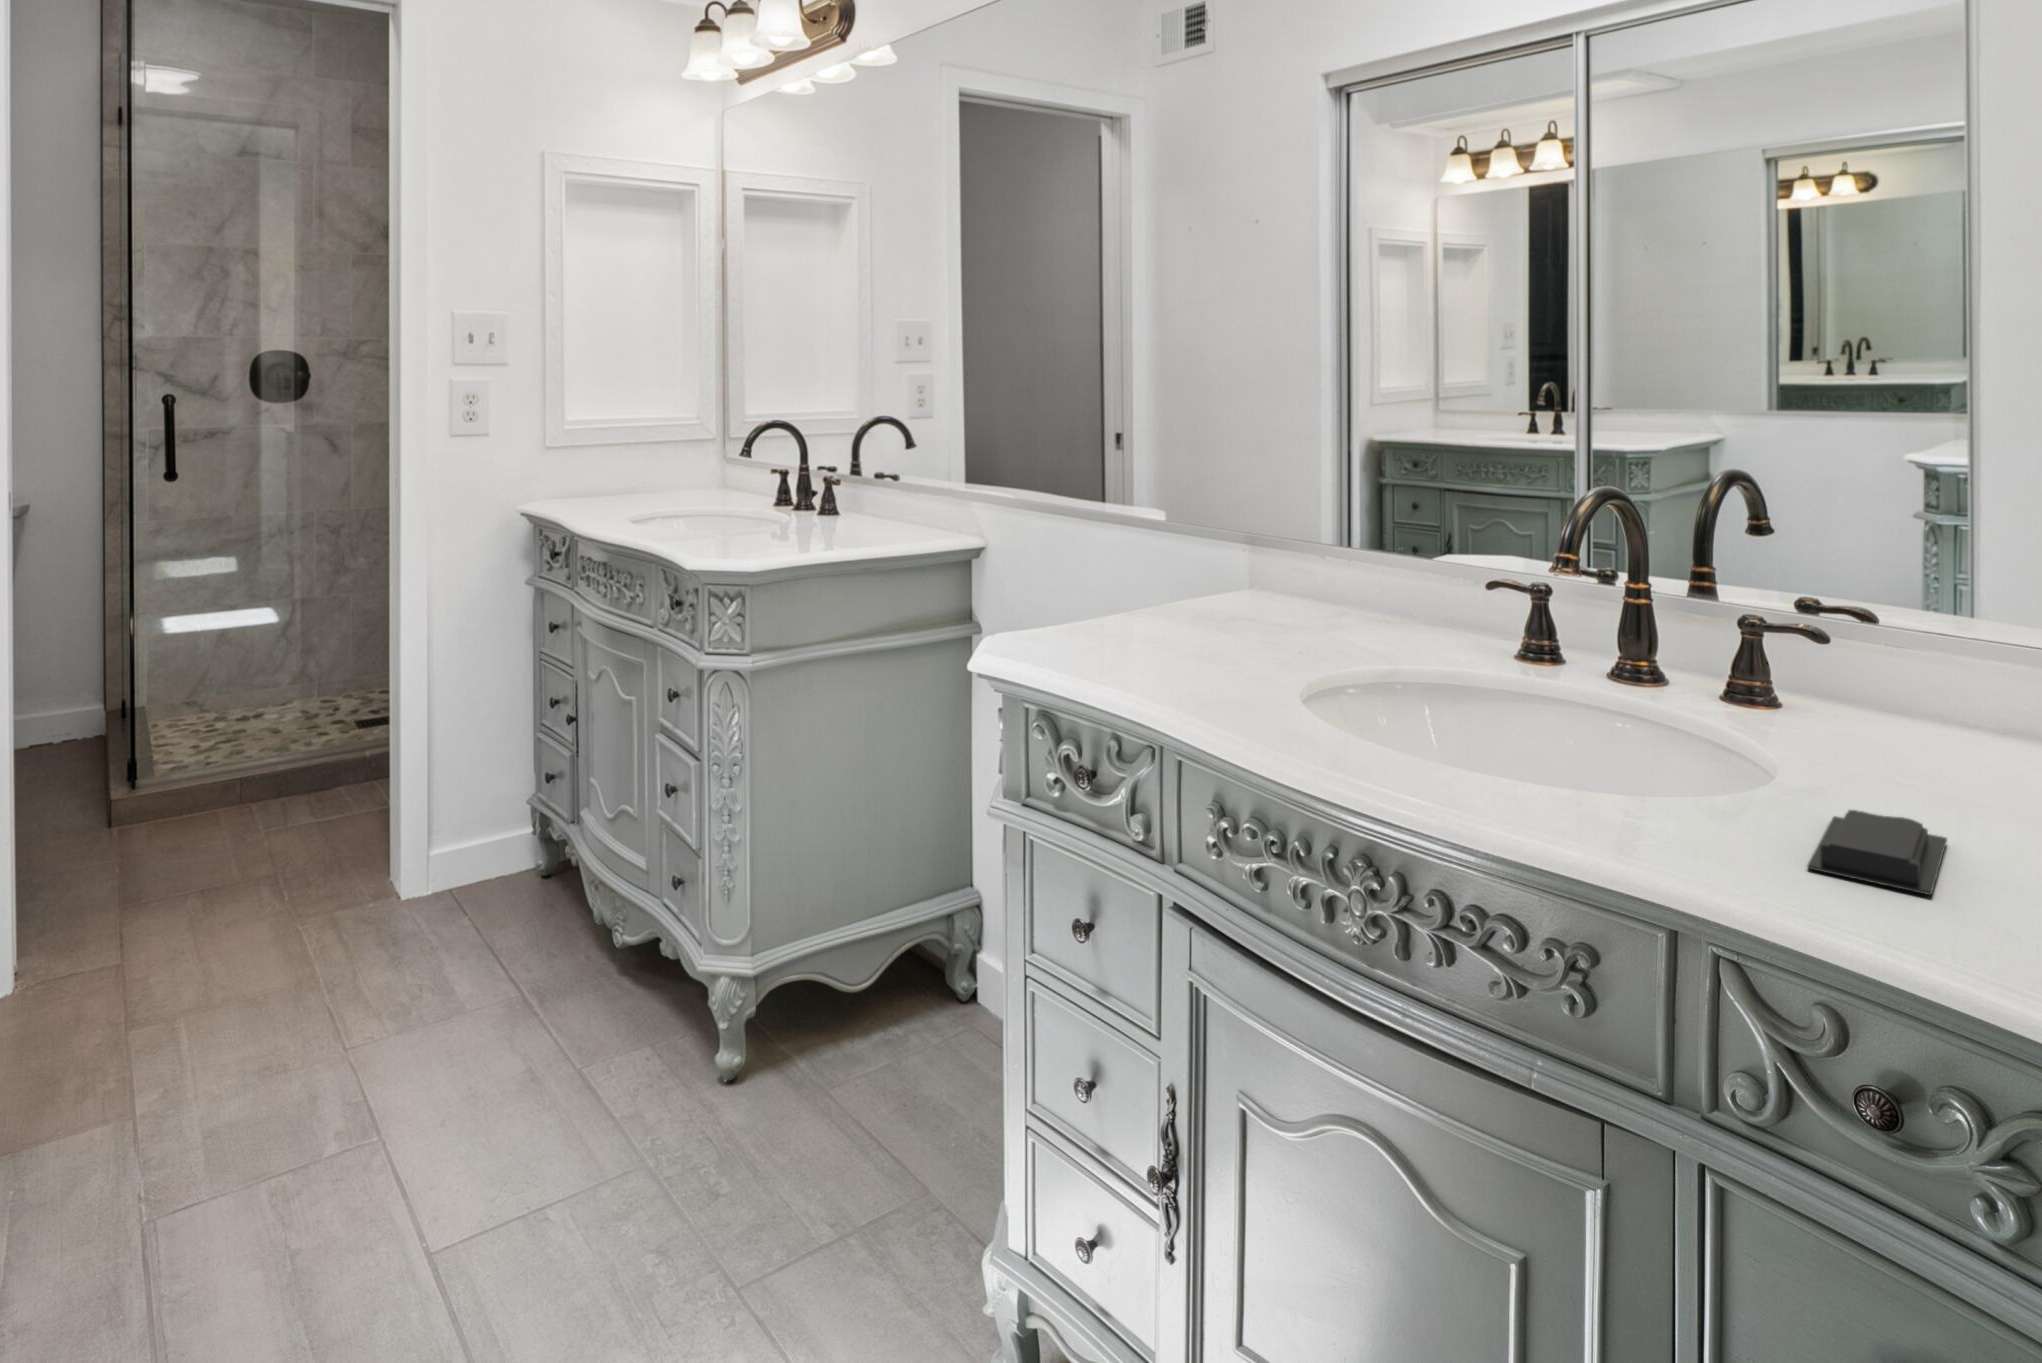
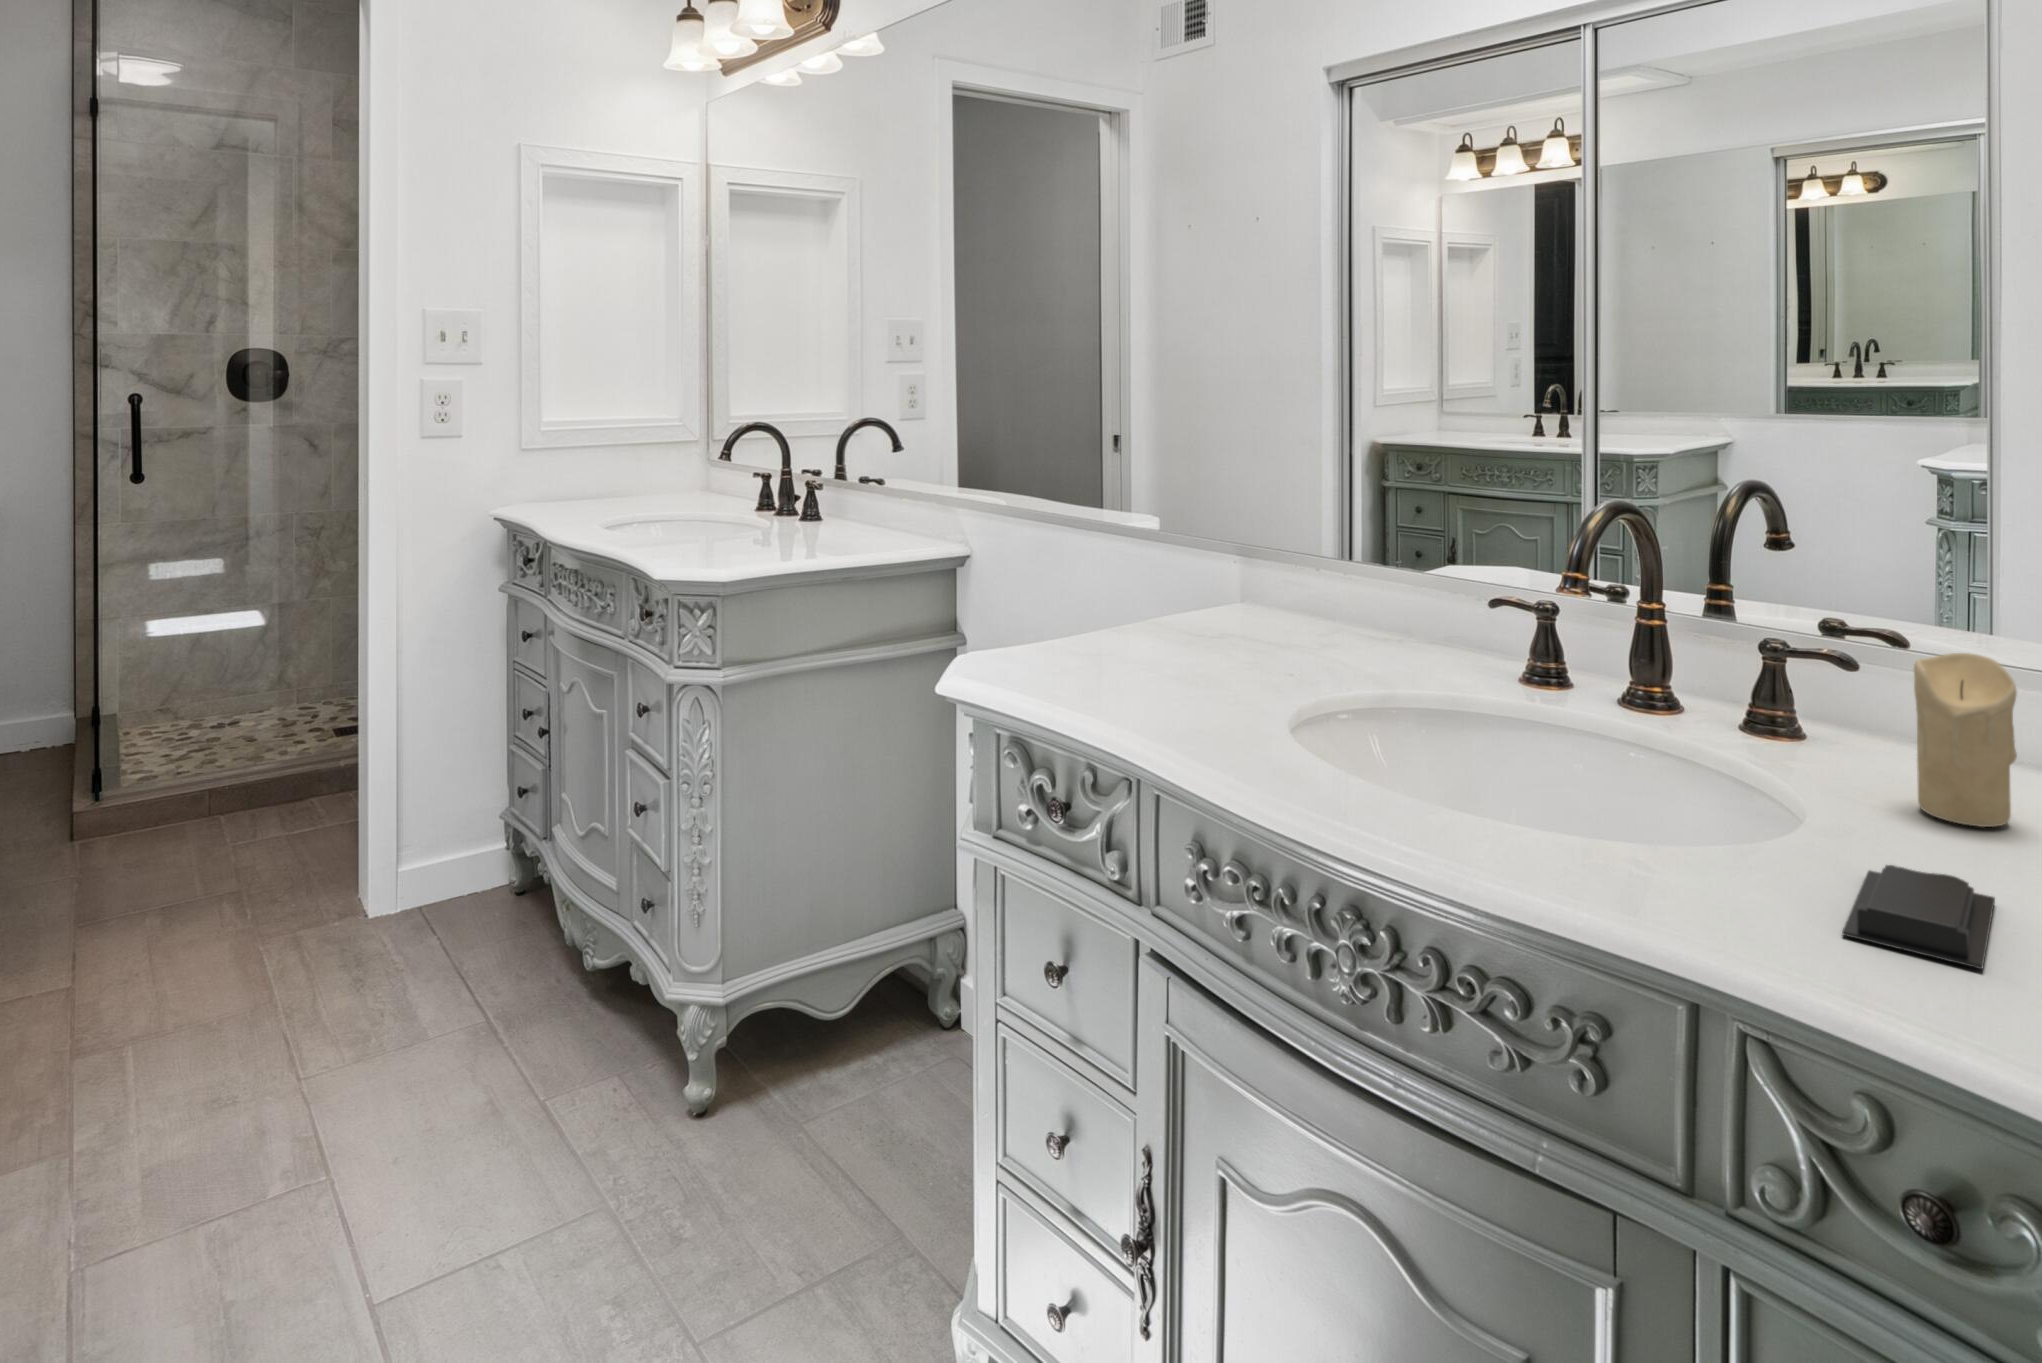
candle: none [1878,623,1972,781] -> present [1914,653,2017,827]

